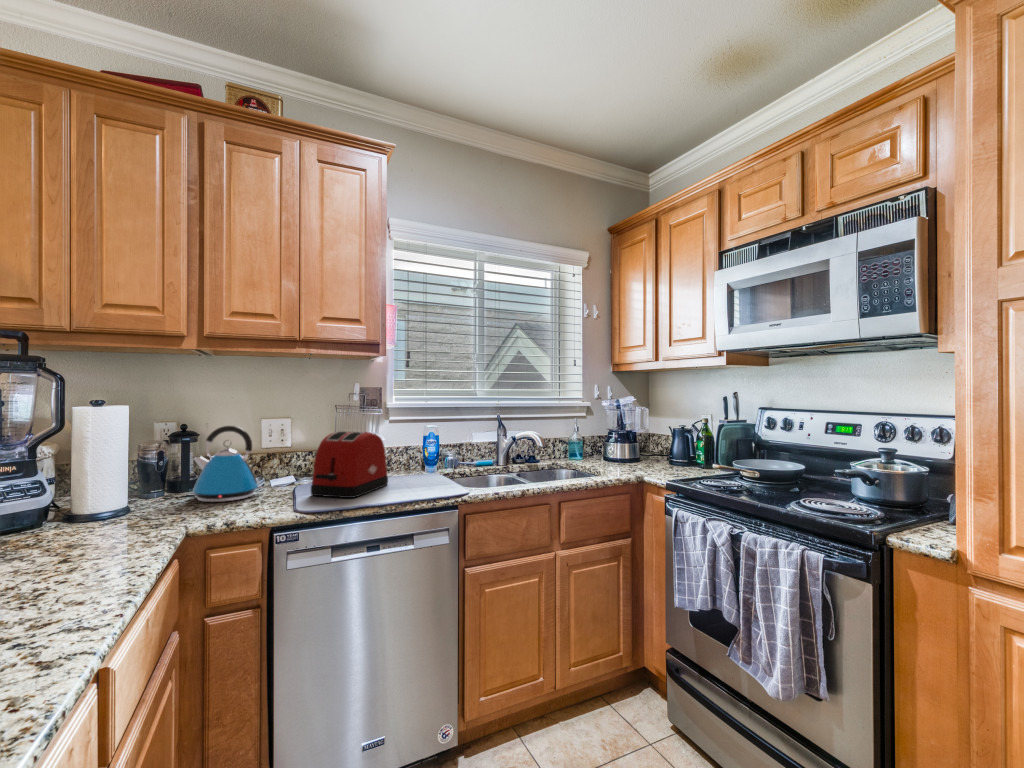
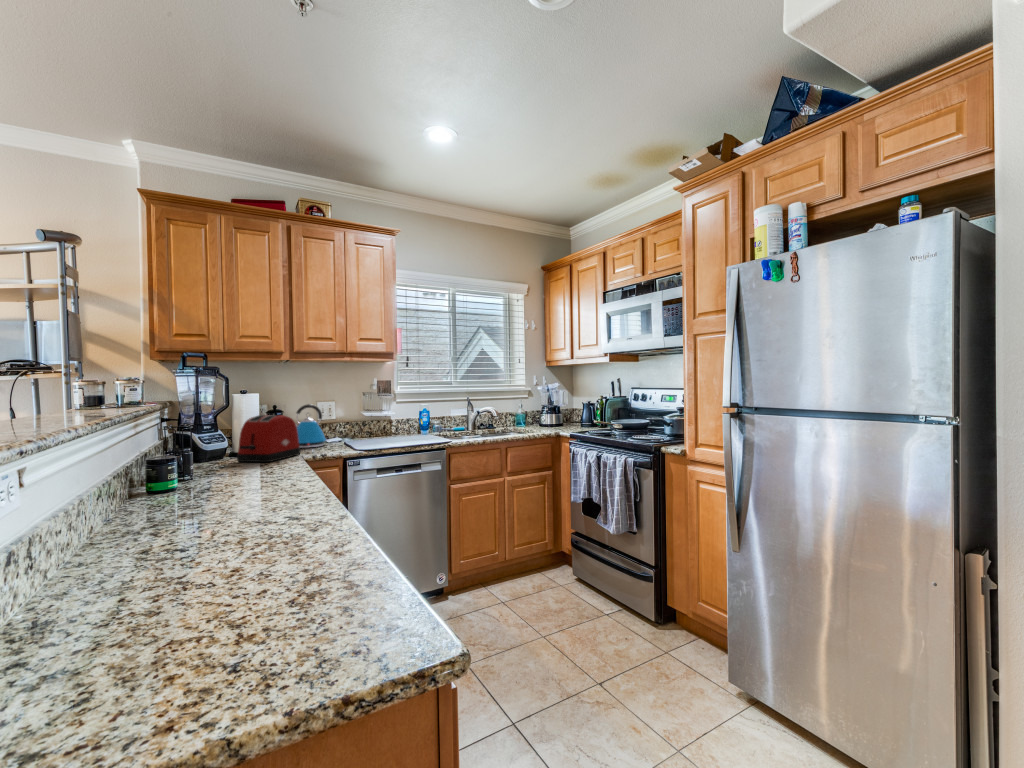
toaster: present [311,432,388,498] -> present [237,415,300,462]

